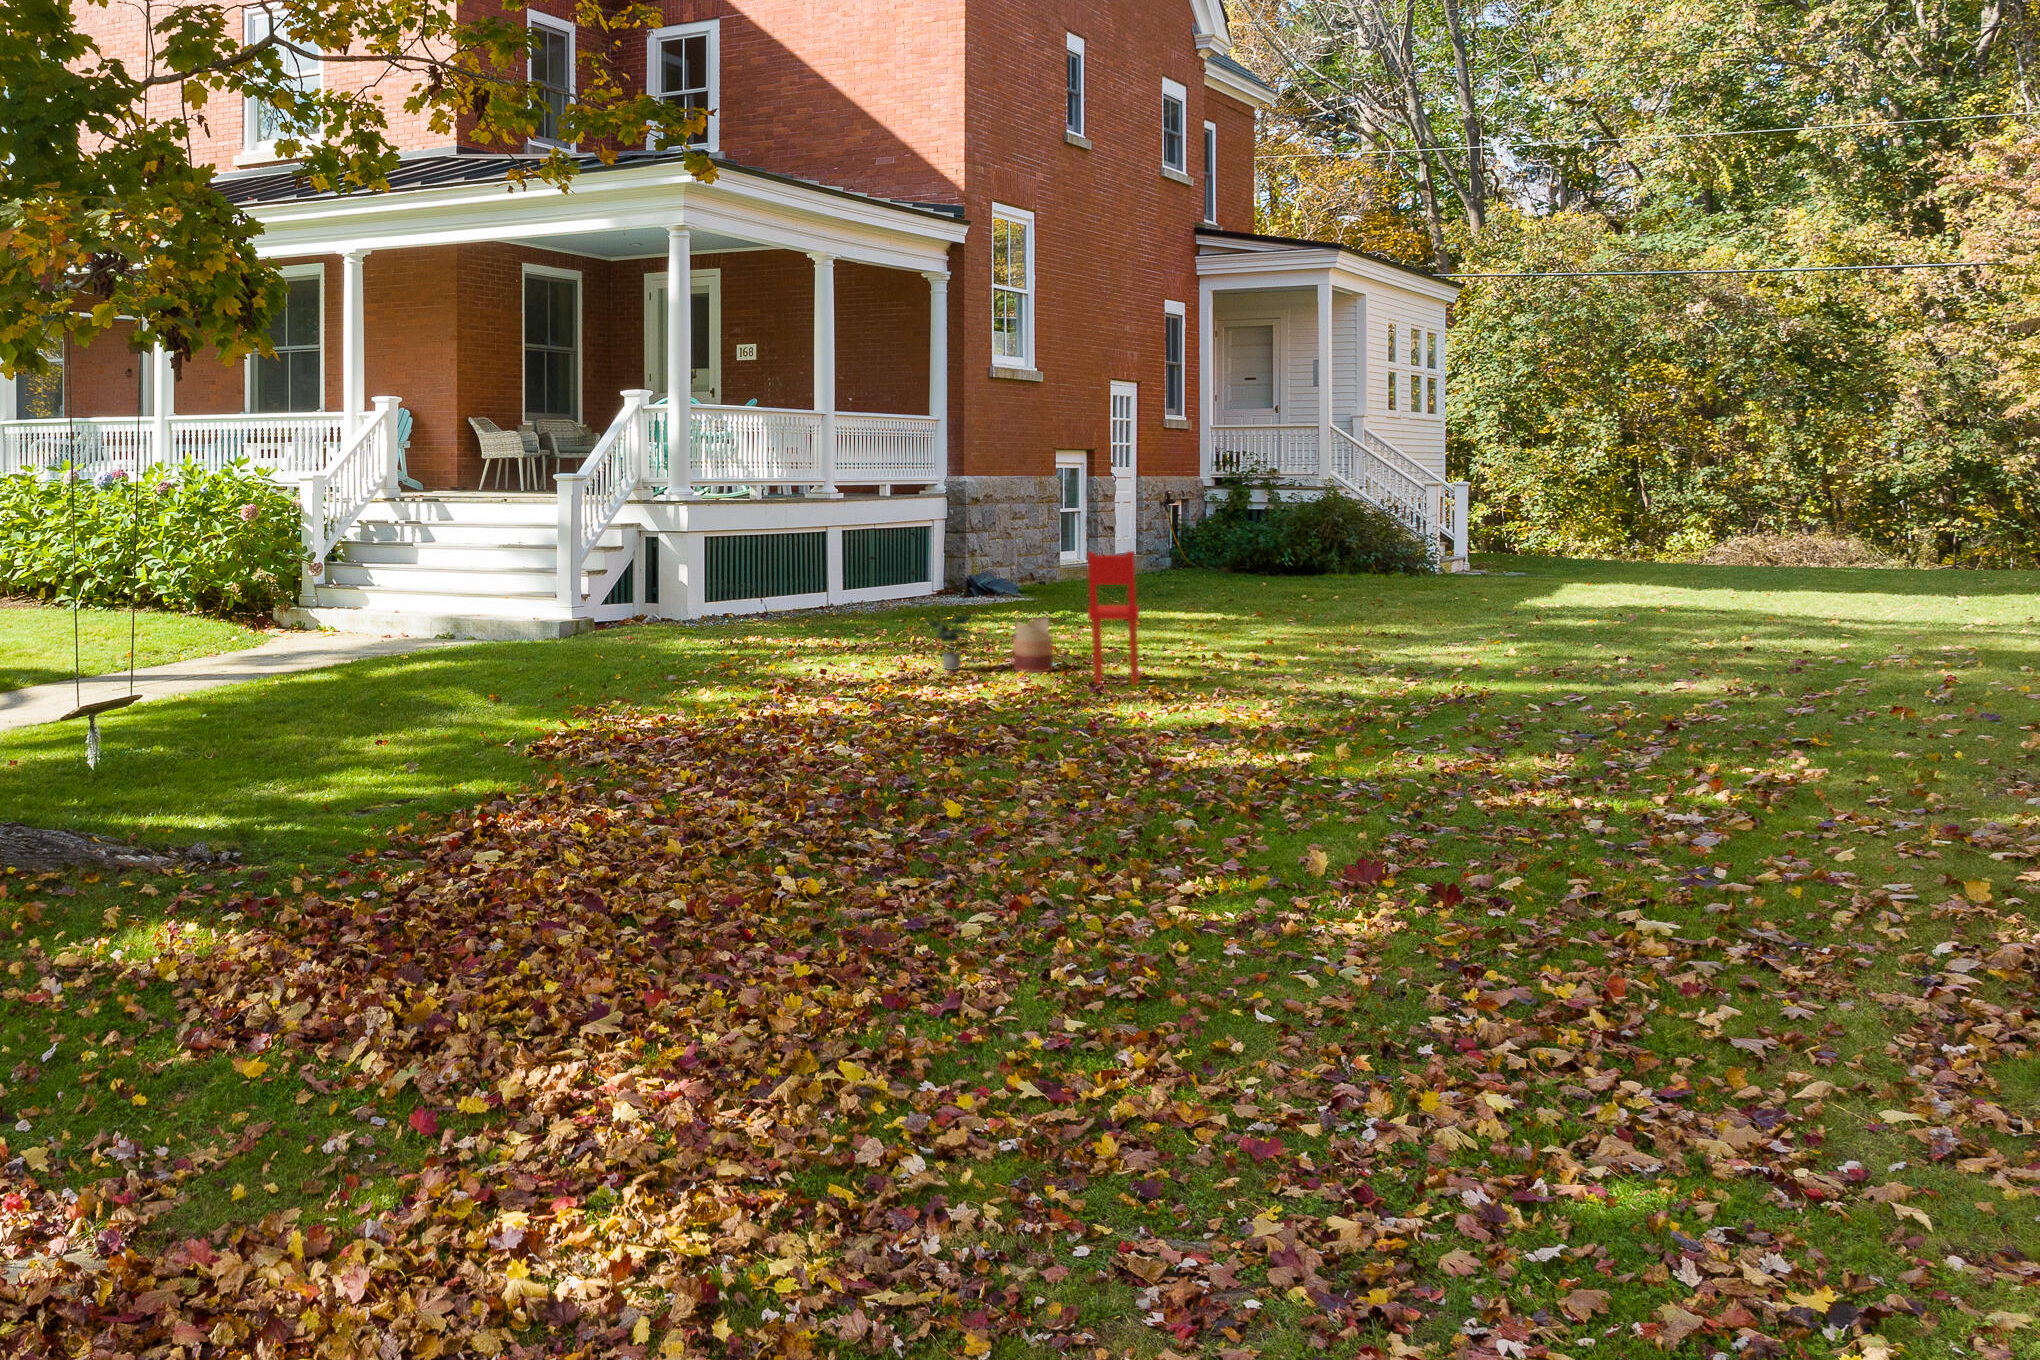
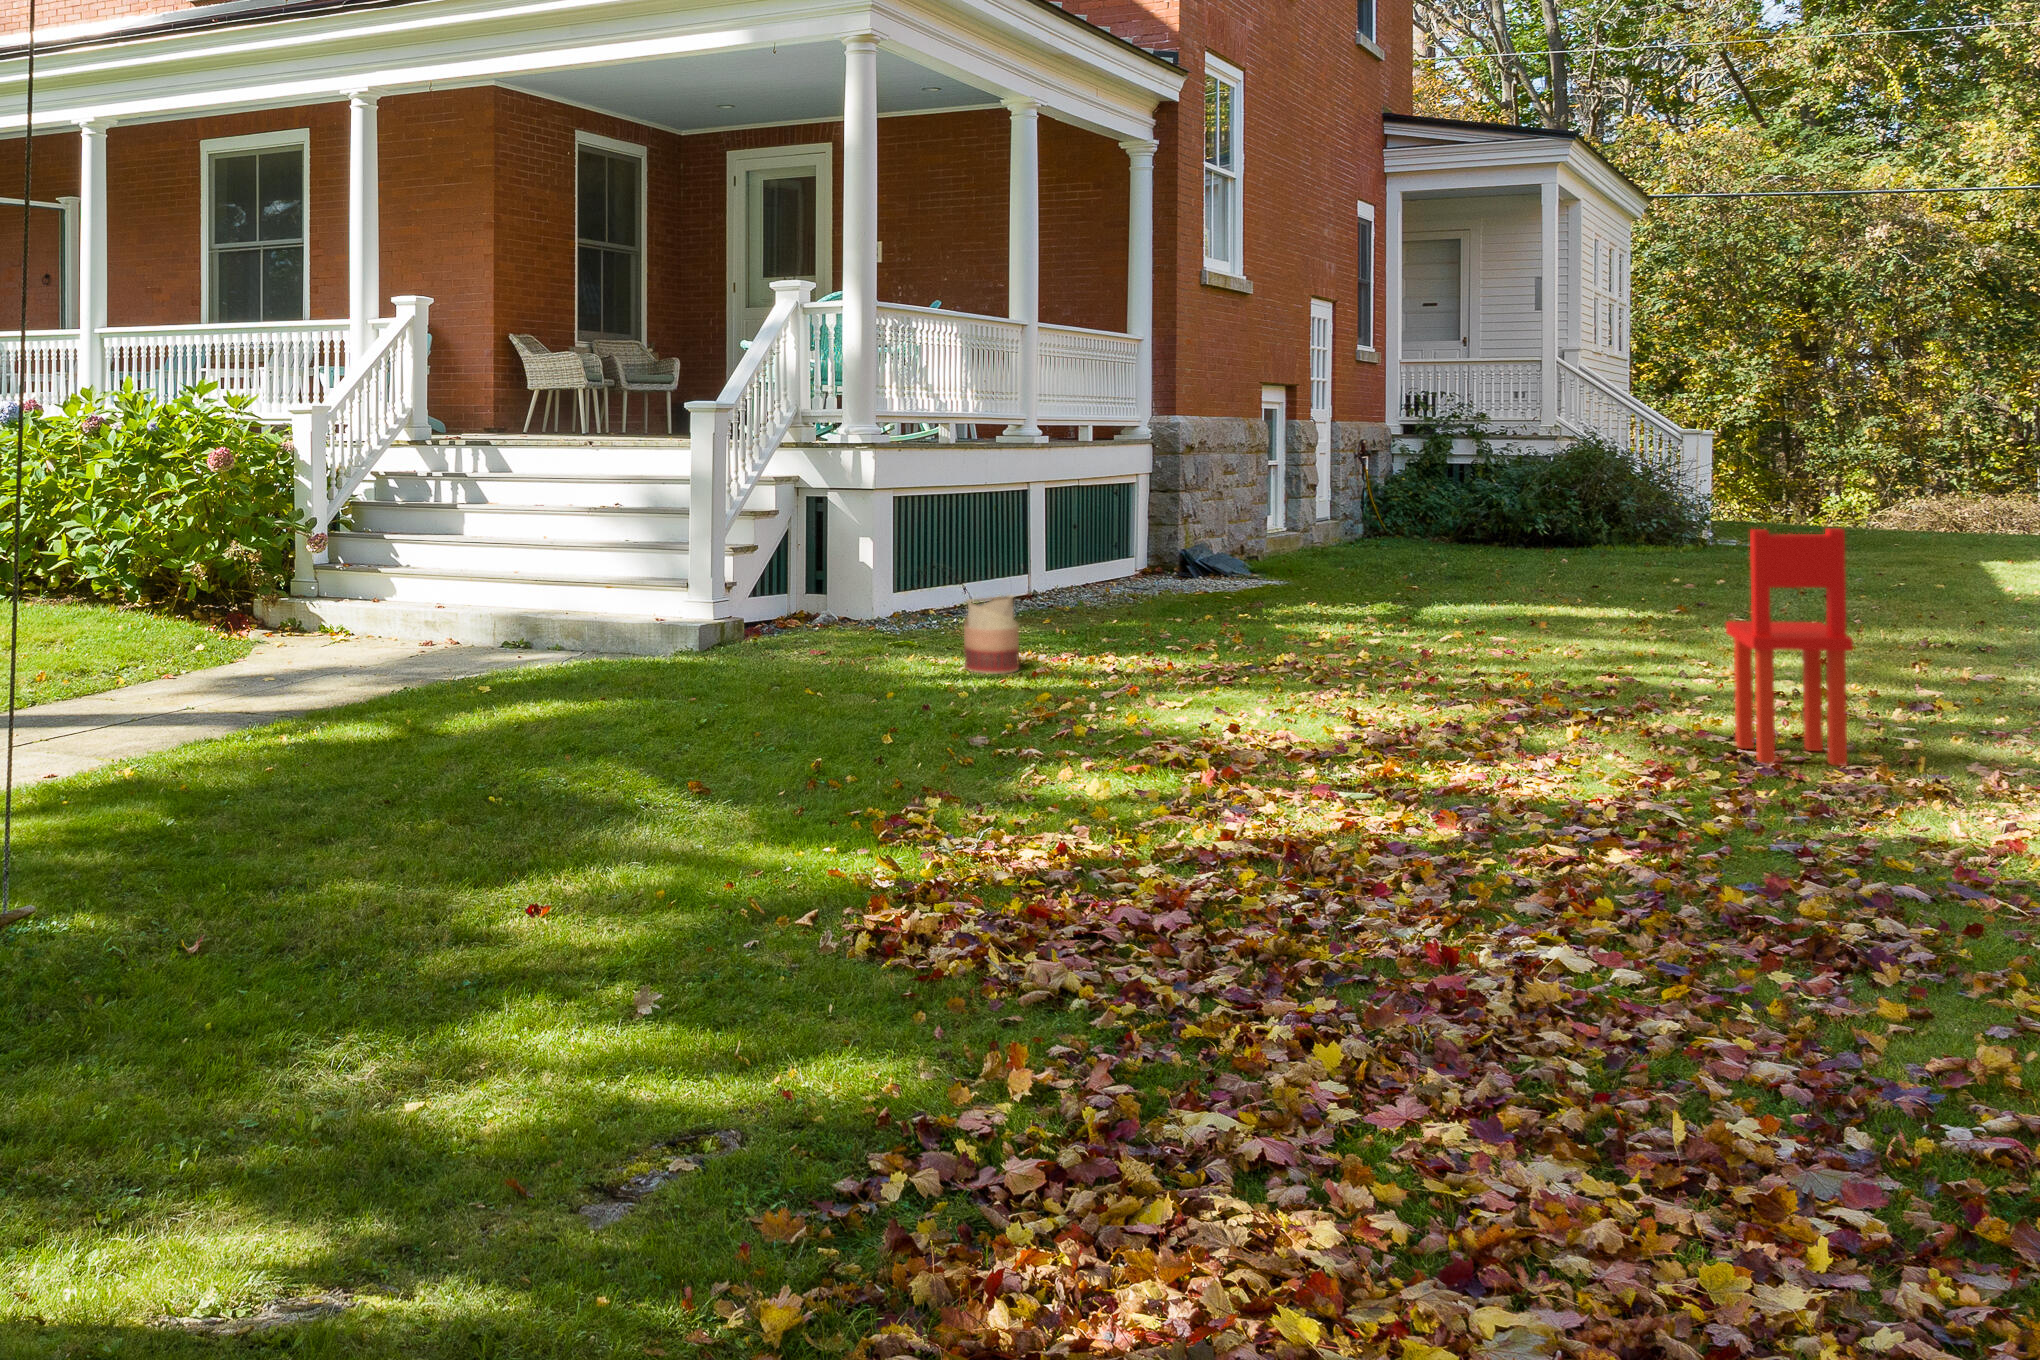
potted plant: present [928,616,970,670] -> none [1398,634,1488,727]
basket: present [1013,617,1053,672] -> present [964,595,1019,674]

